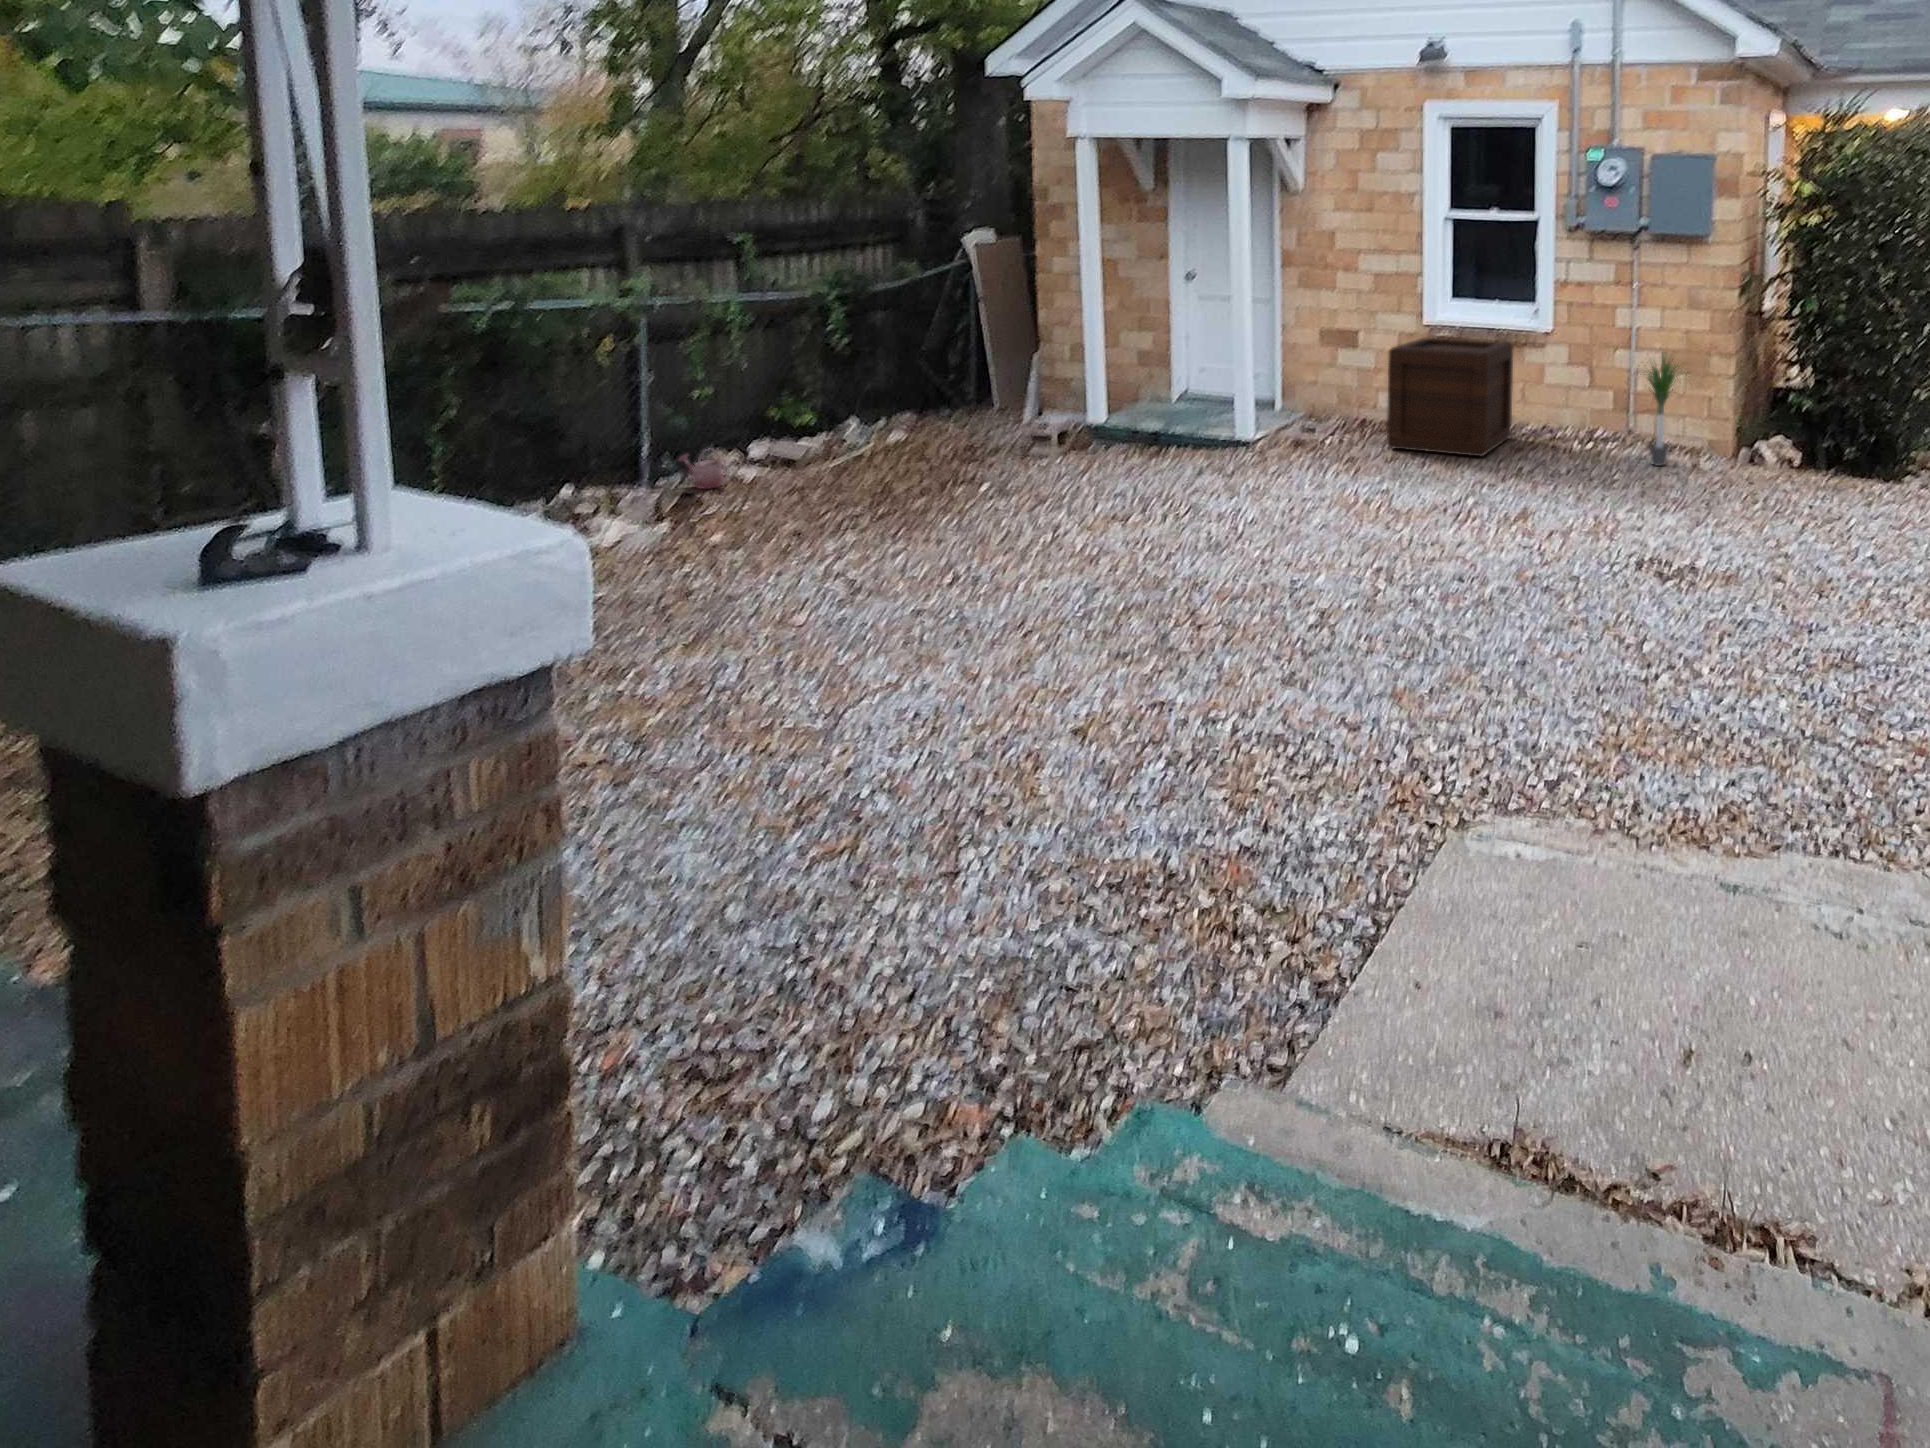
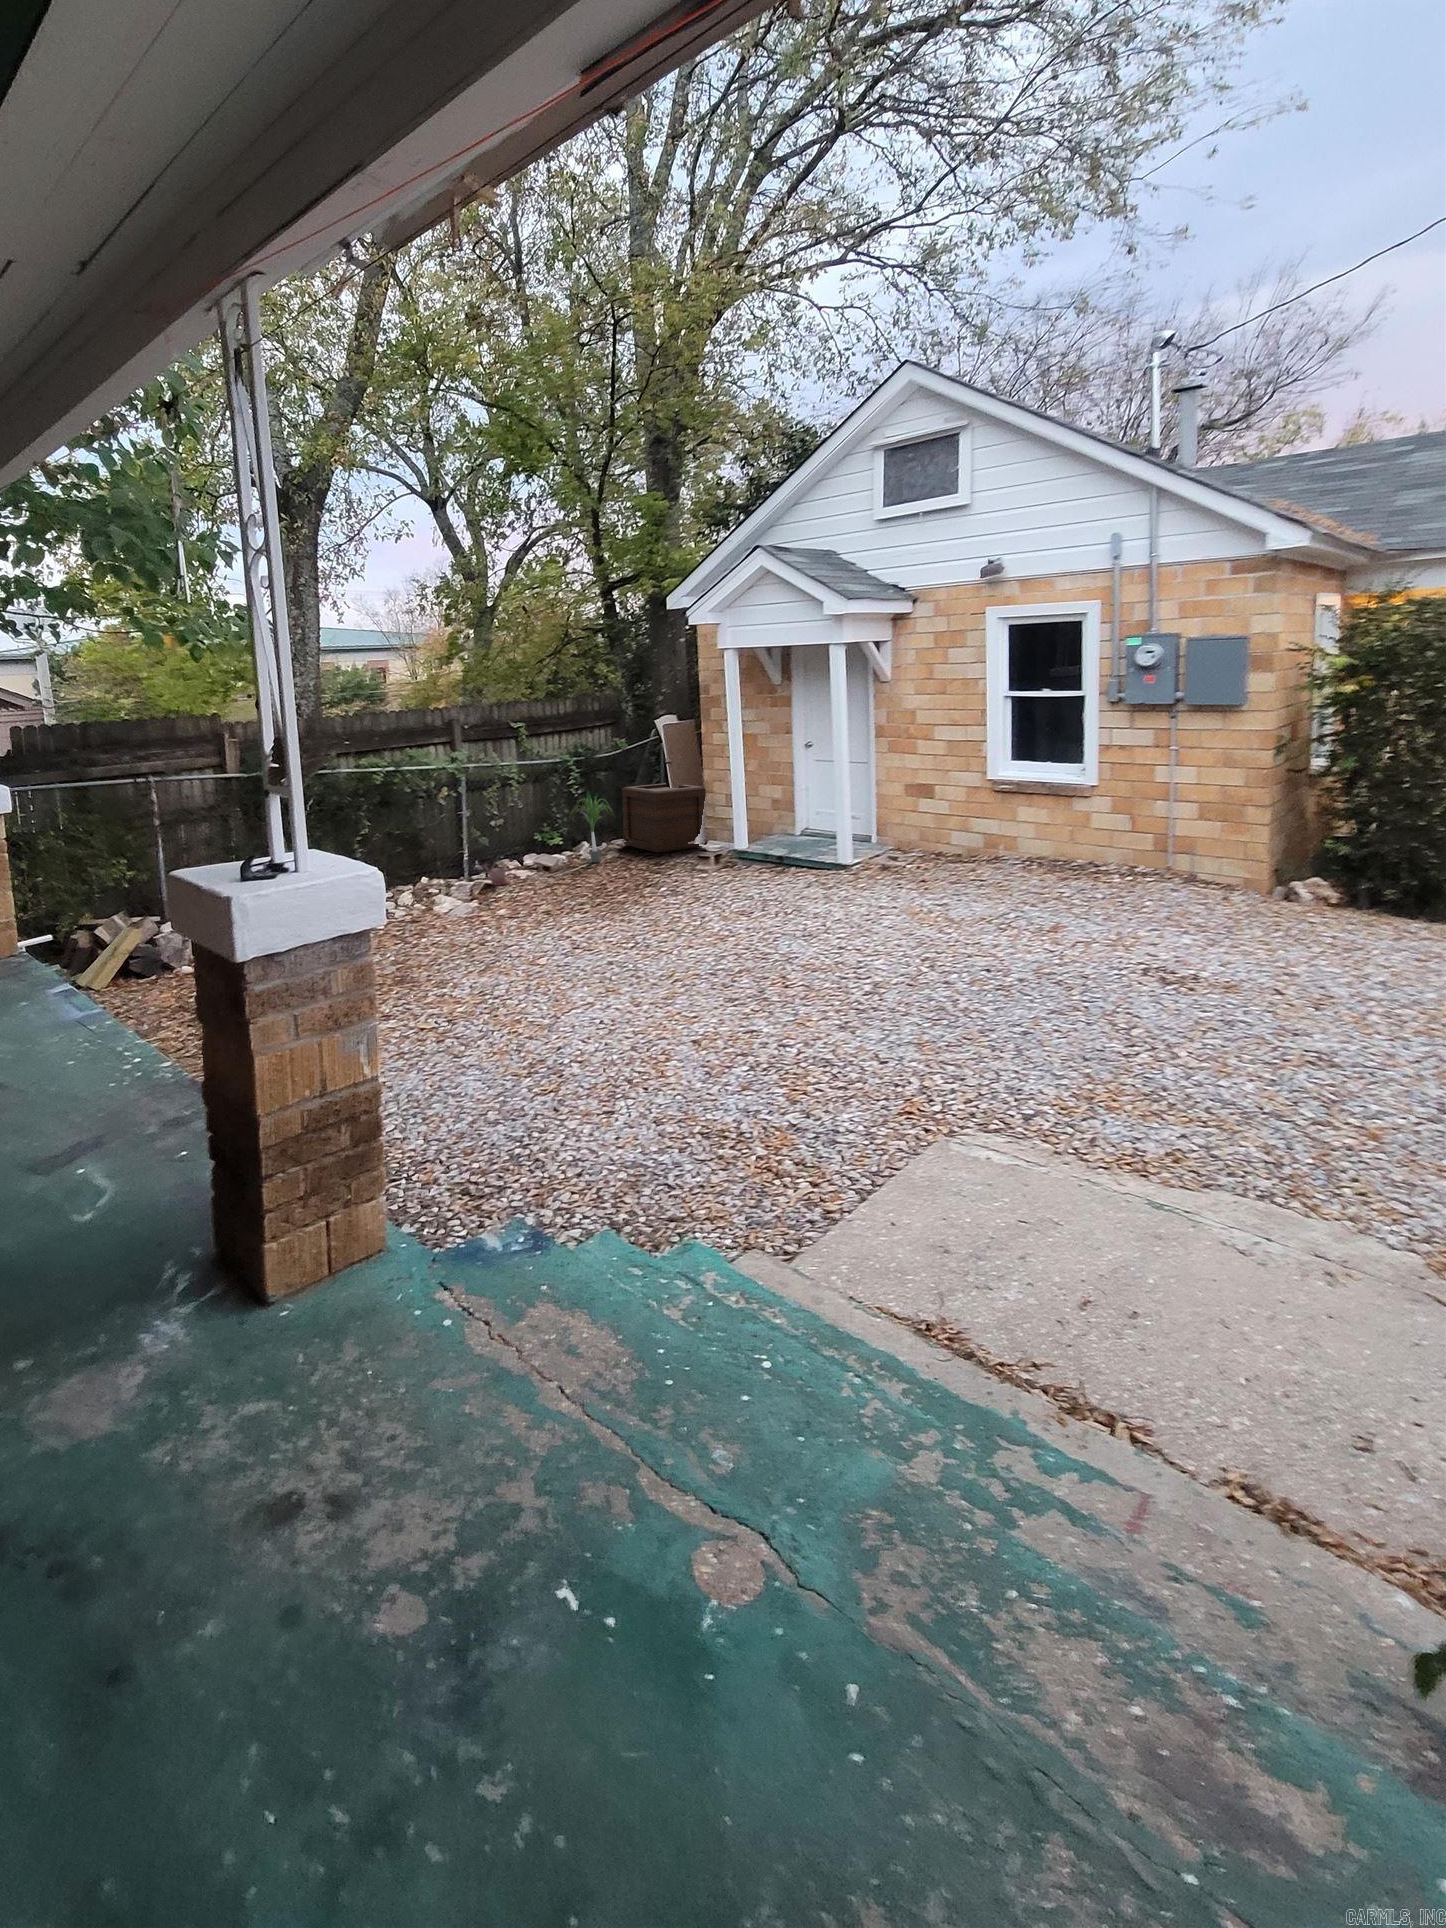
wooden crate: present [1387,338,1514,456] -> present [622,783,706,853]
potted plant: present [1640,357,1683,466] -> present [581,795,611,862]

